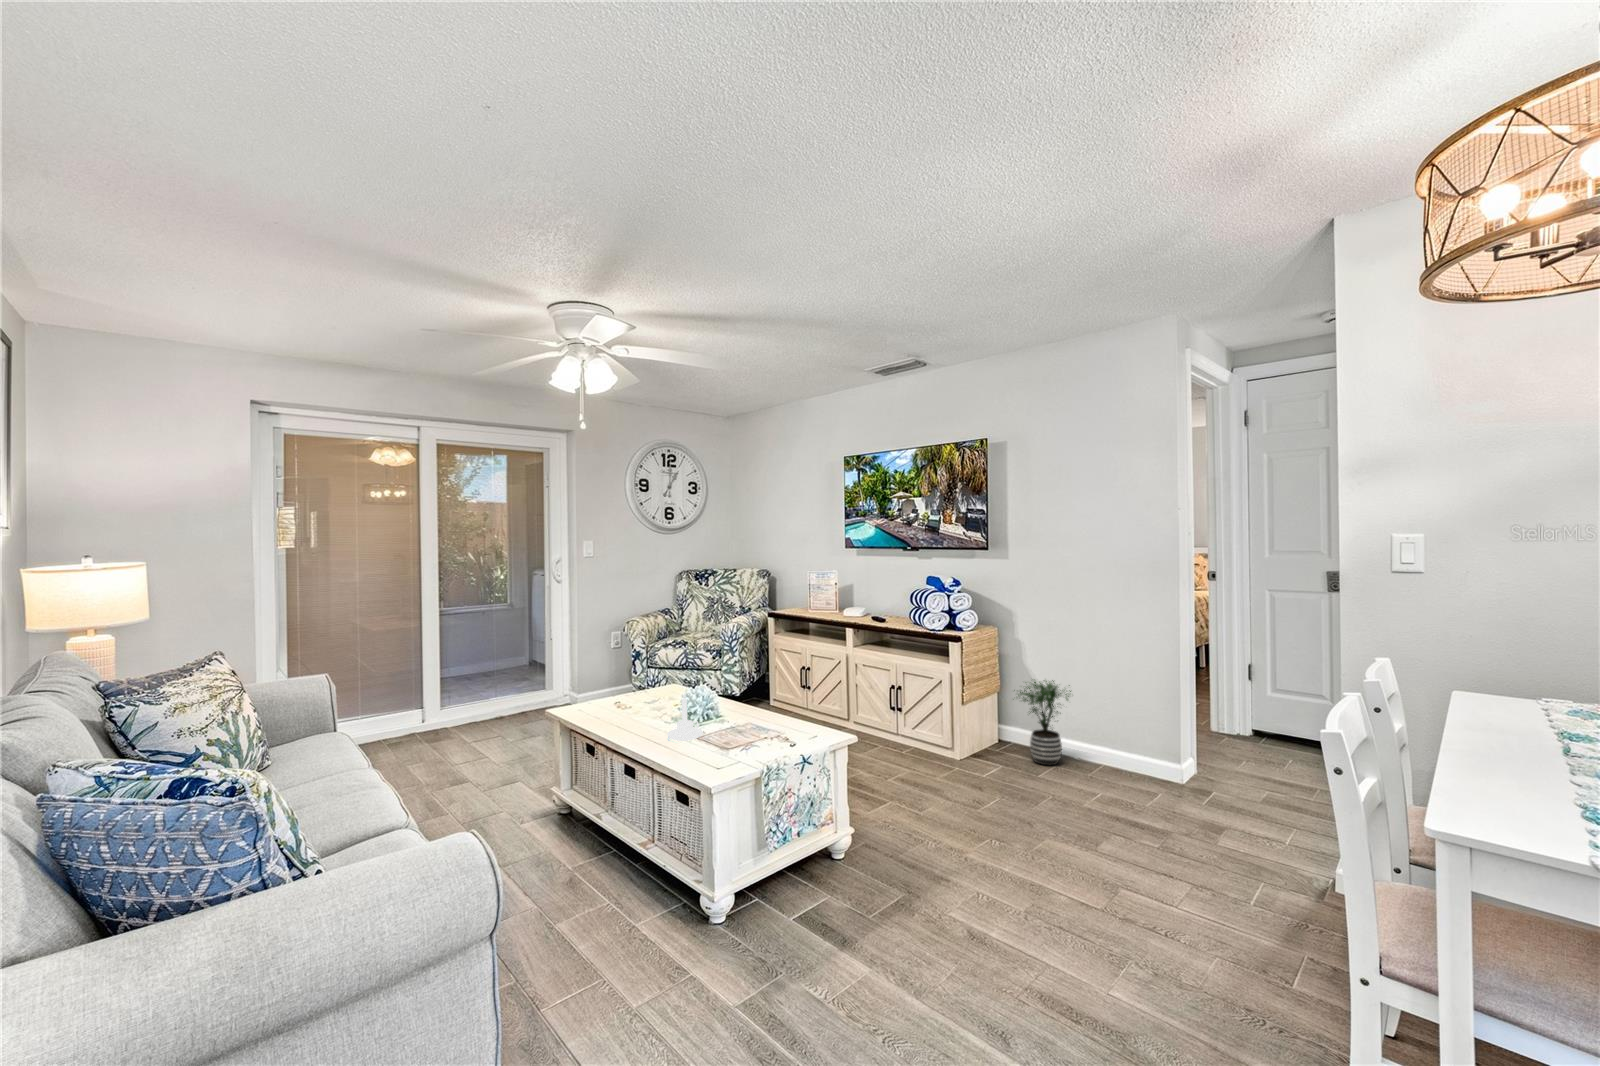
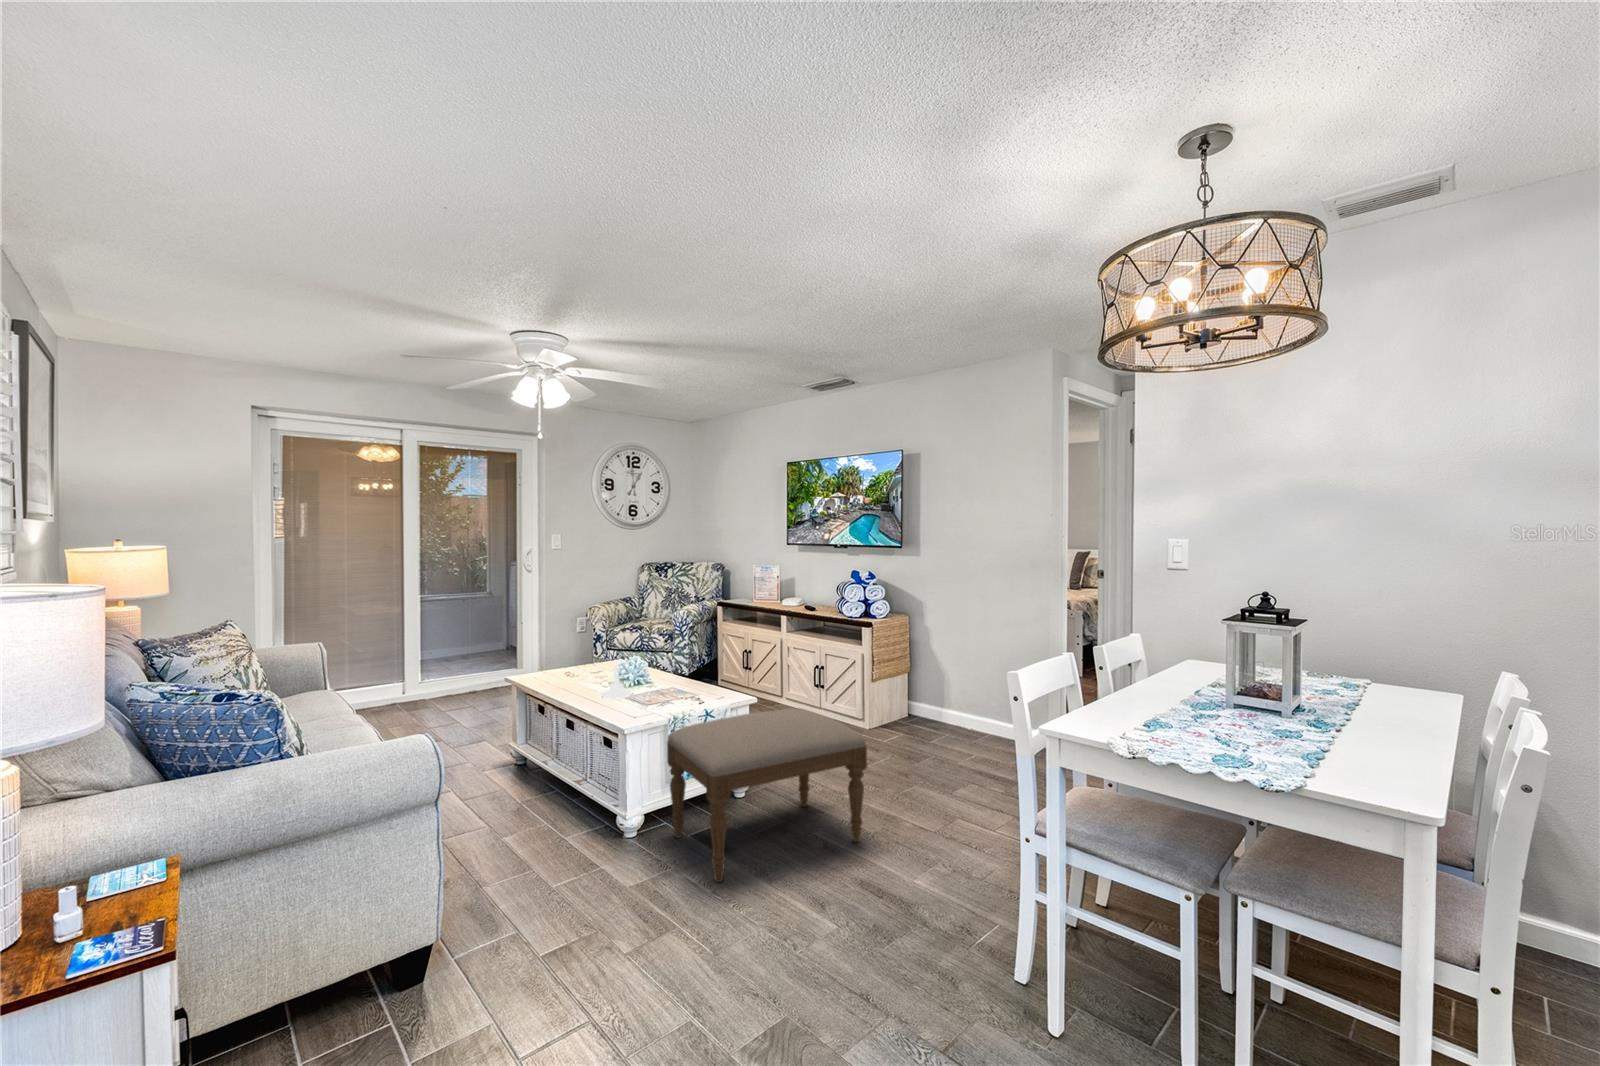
potted plant: present [1014,680,1071,765] -> none [911,658,963,732]
ottoman: none [761,753,1020,997] -> present [667,708,867,882]

